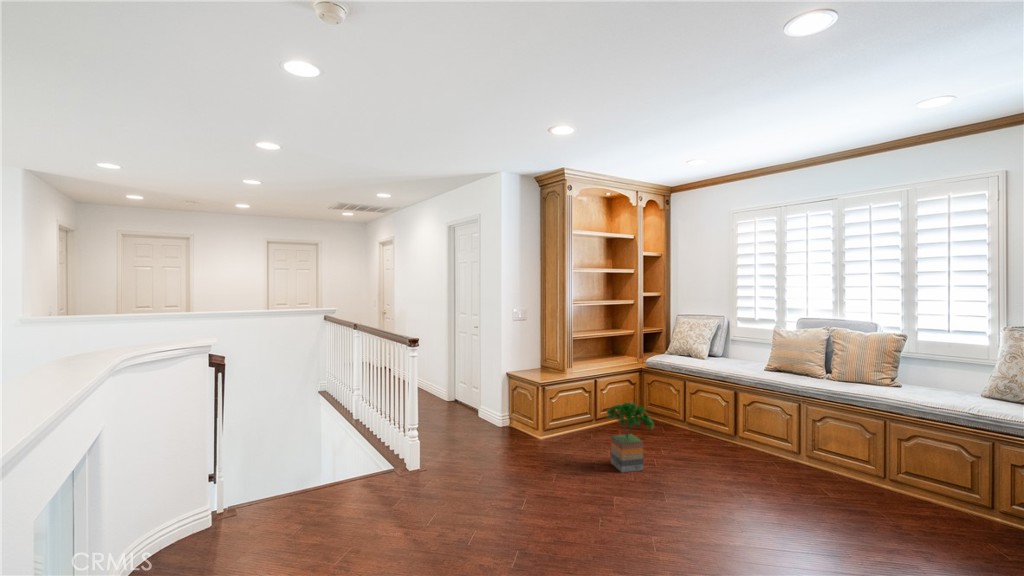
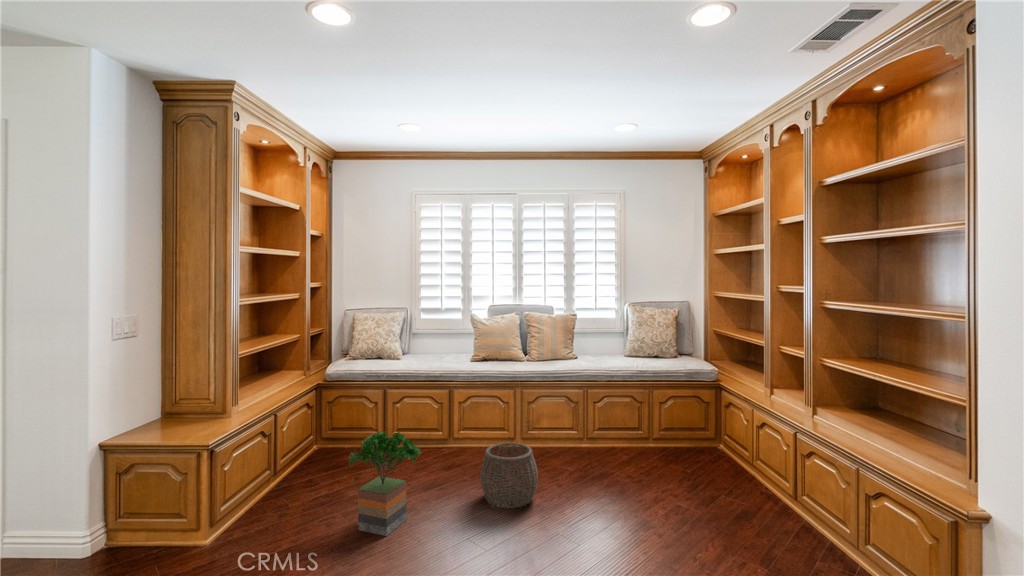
woven basket: none [706,440,763,499] -> present [481,443,538,509]

